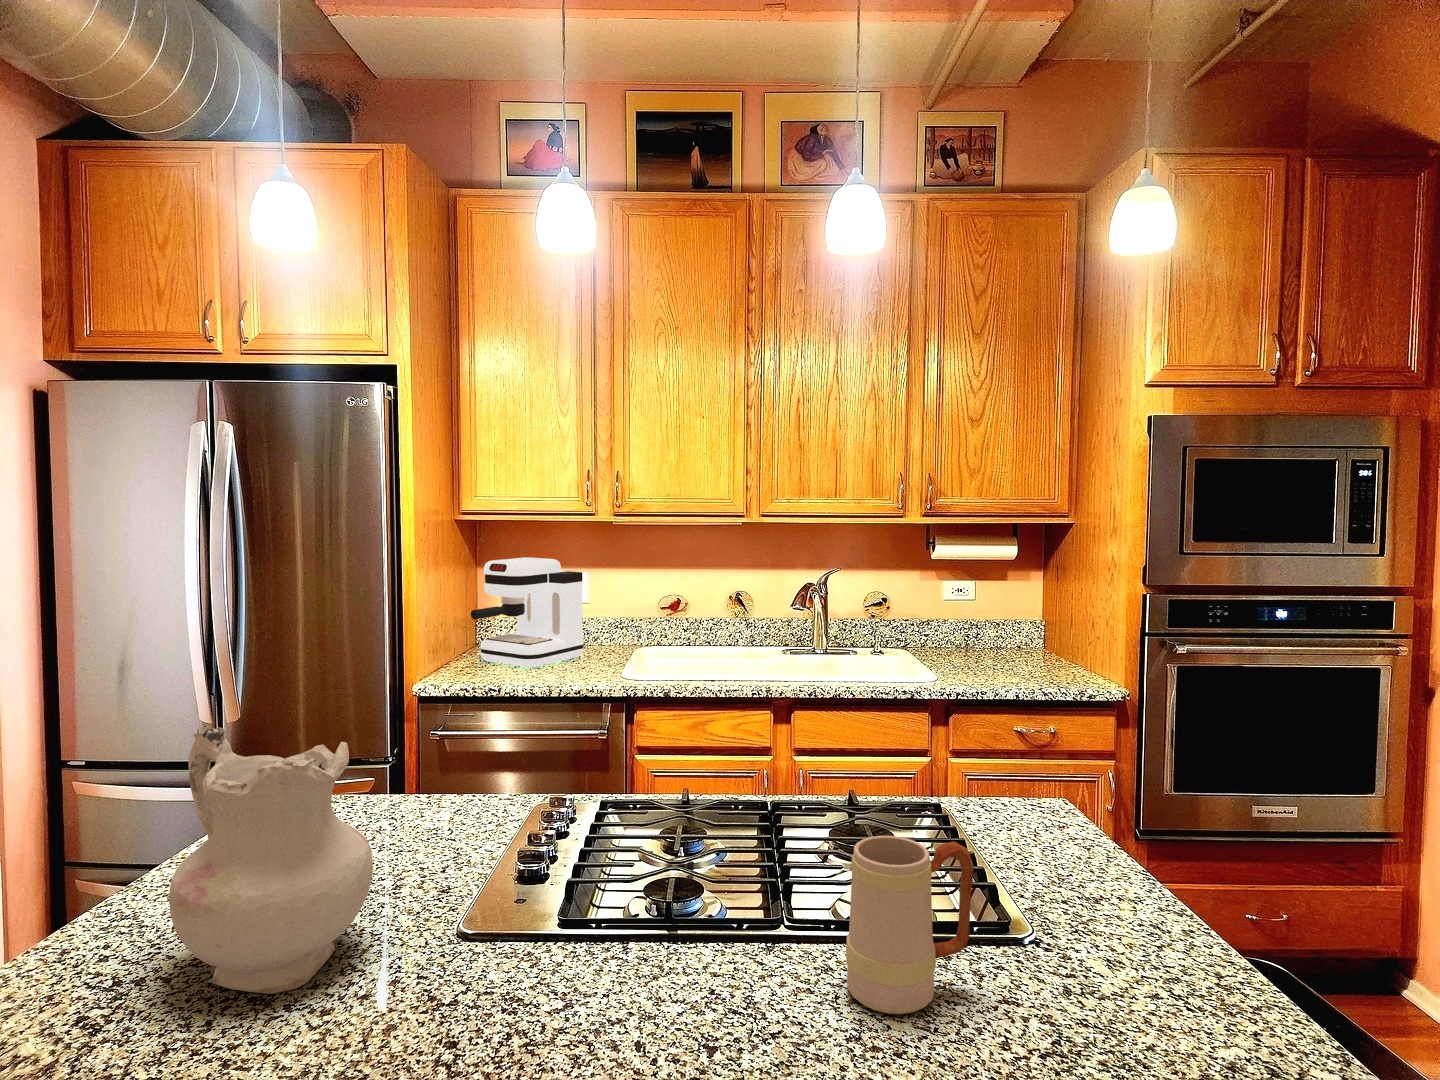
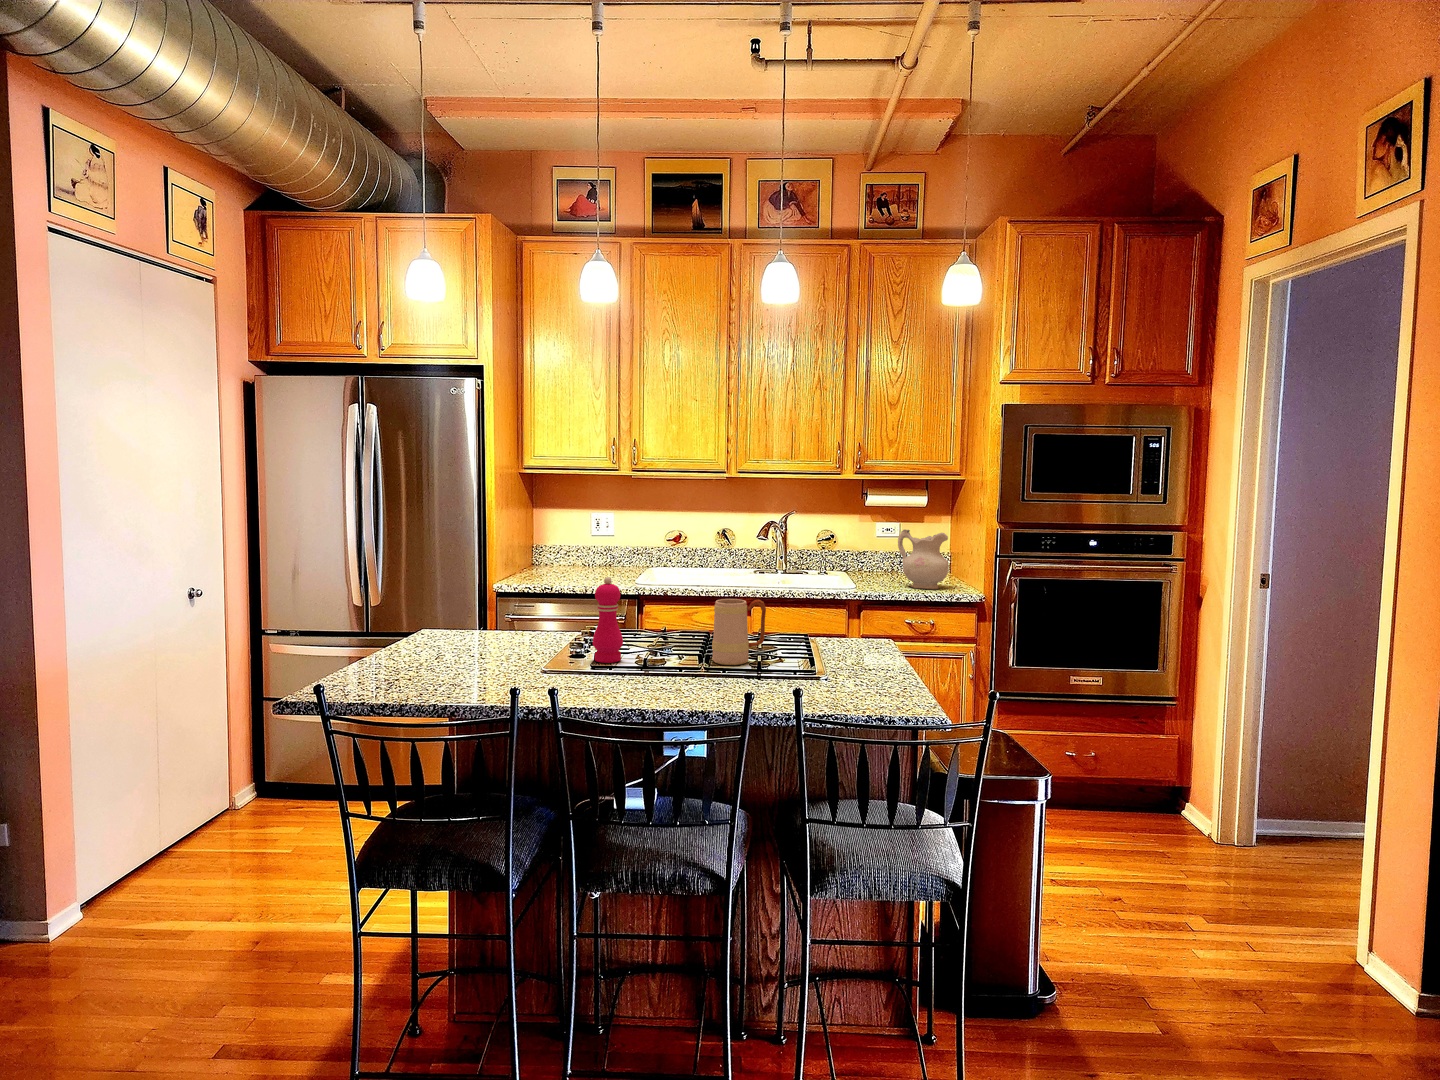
coffee maker: present [471,558,584,669] -> none [532,501,610,578]
ceramic pitcher: present [169,726,373,994] -> present [898,530,949,589]
pepper mill: none [560,800,633,1016] -> present [593,577,623,663]

